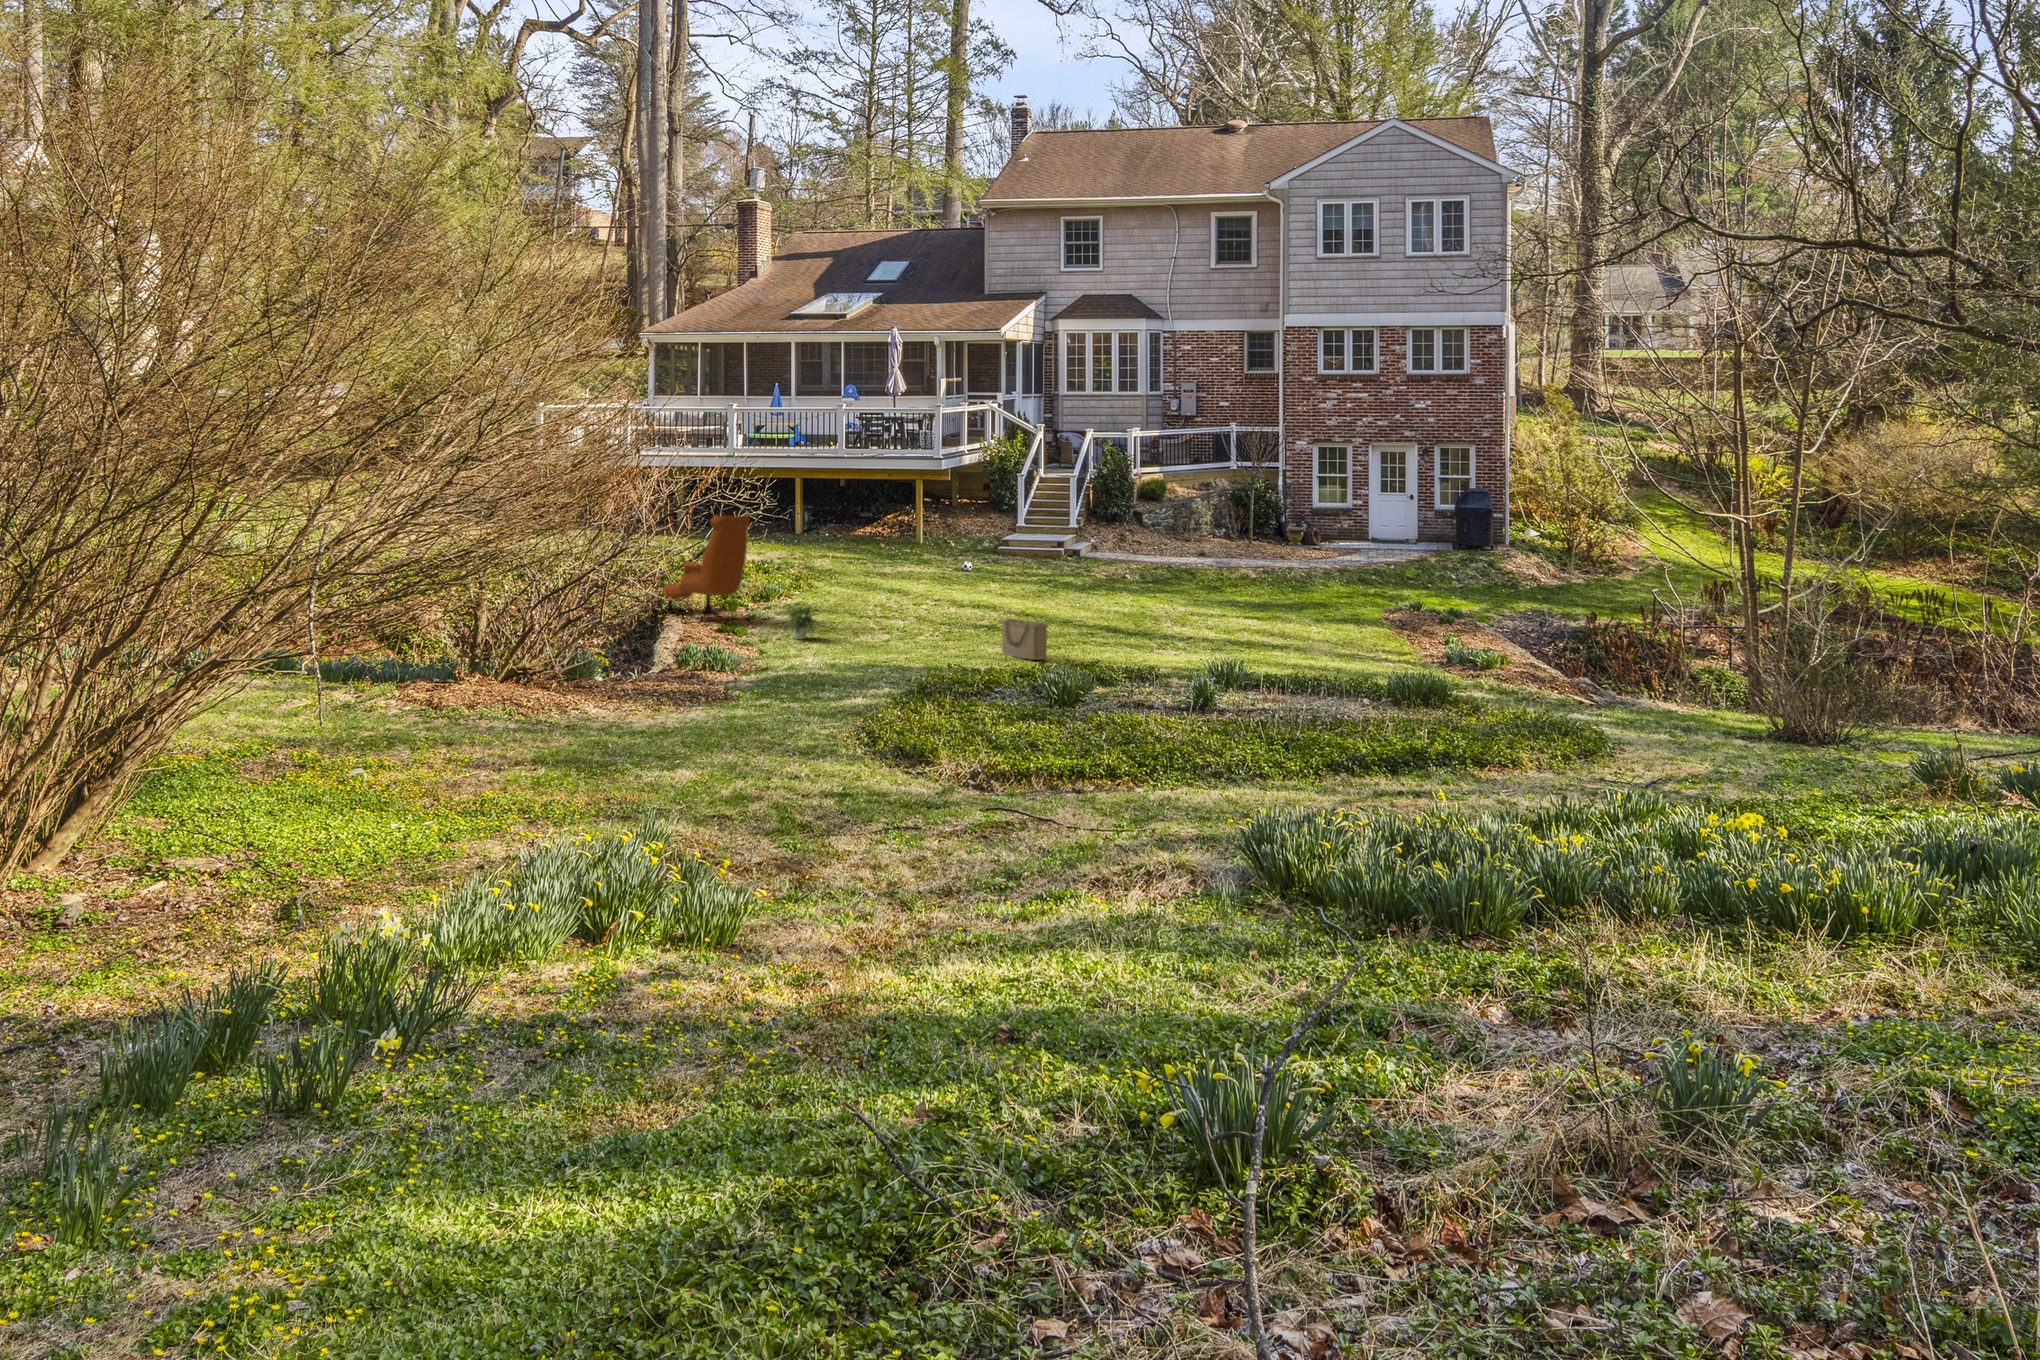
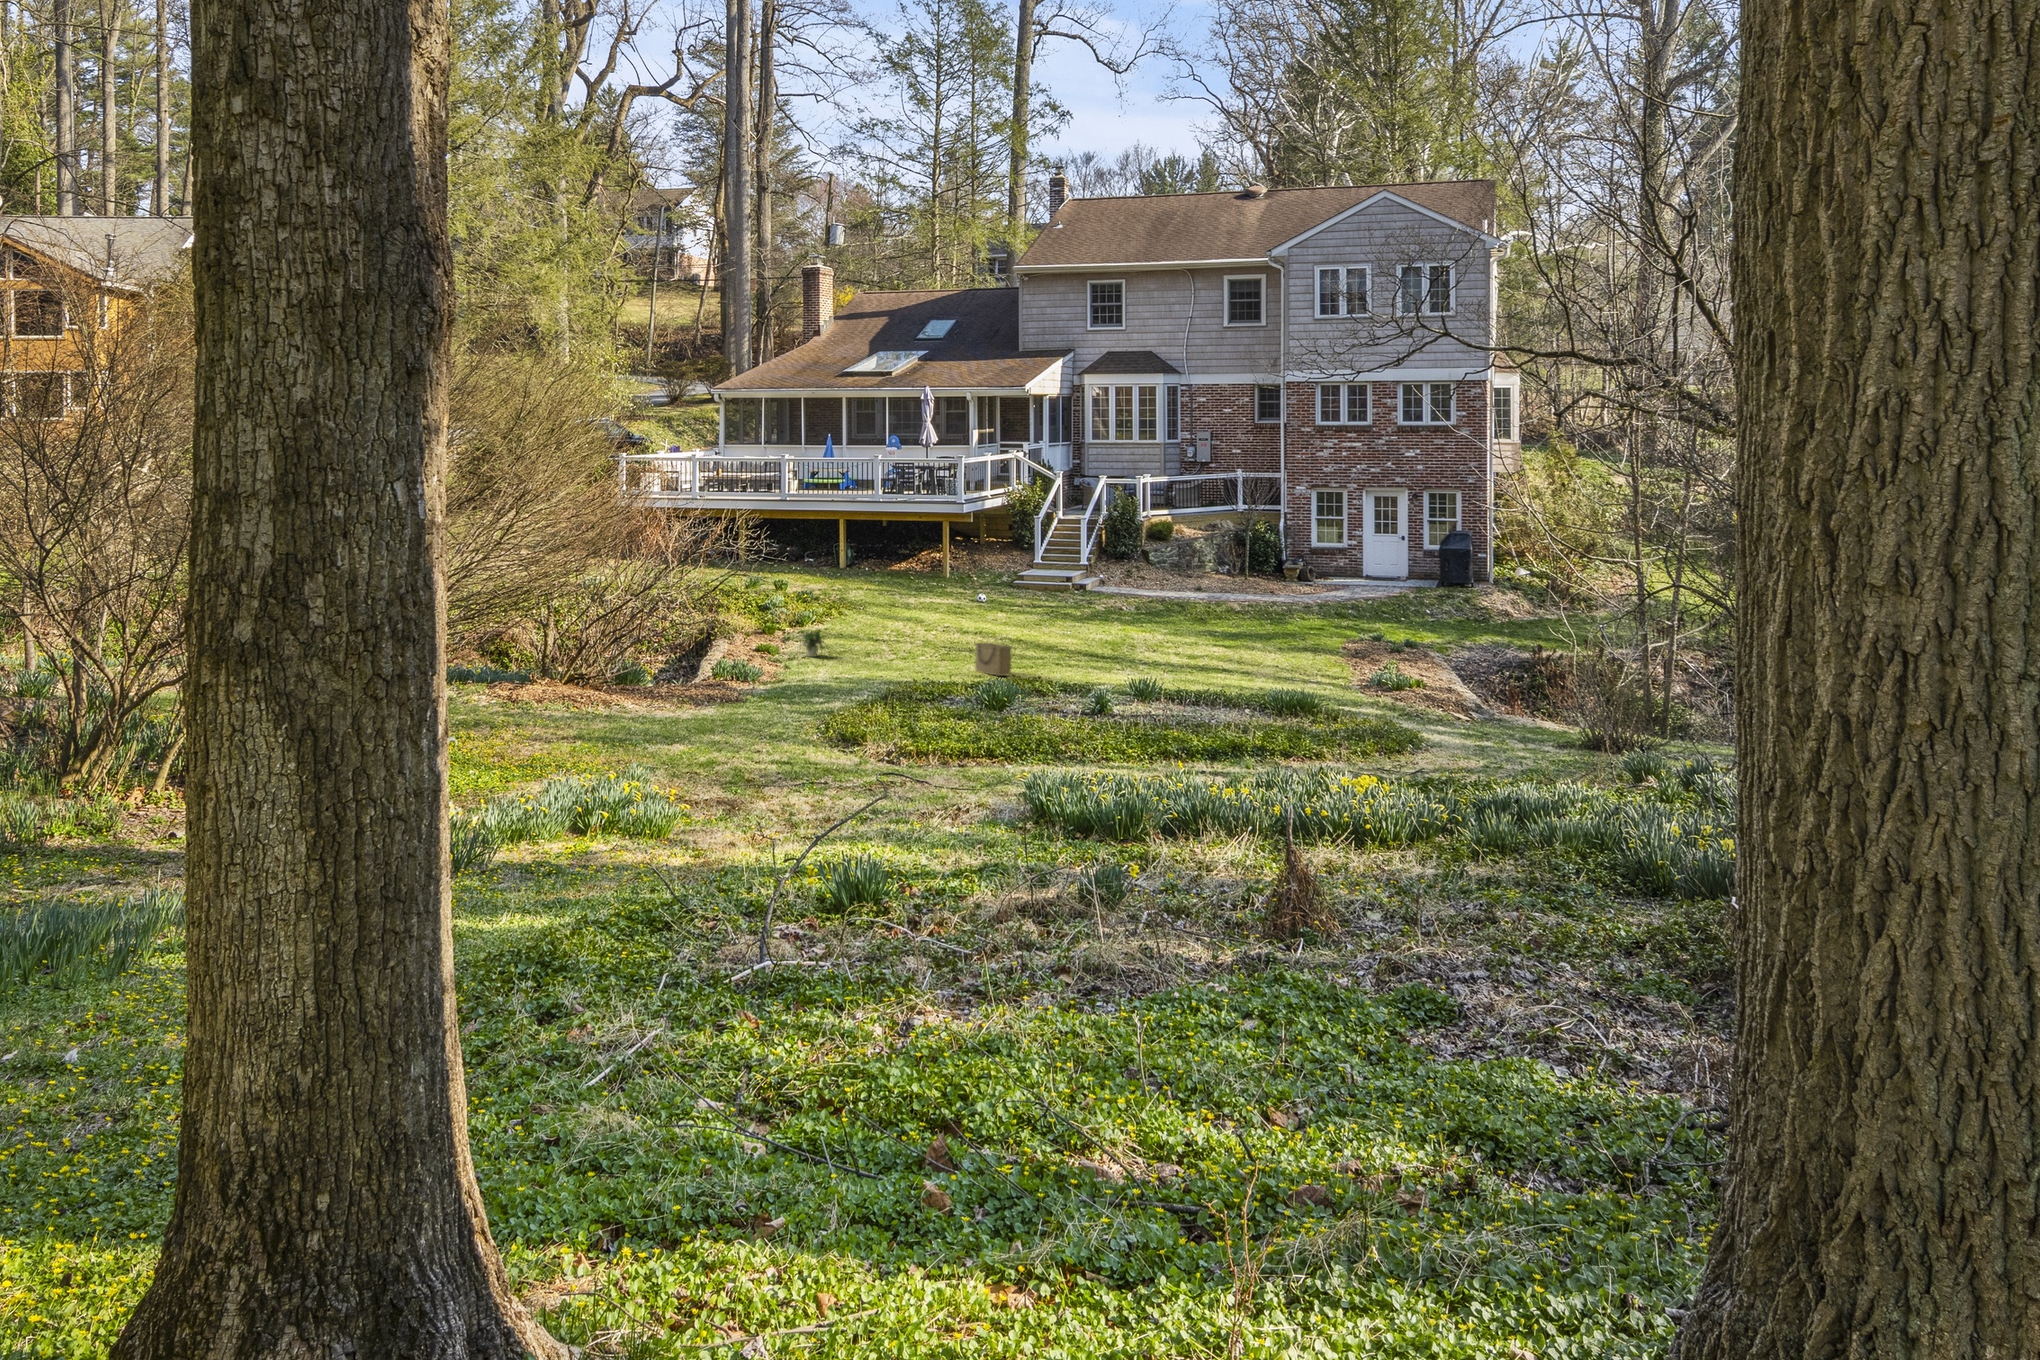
lounge chair: present [662,515,750,621] -> none [694,555,774,642]

